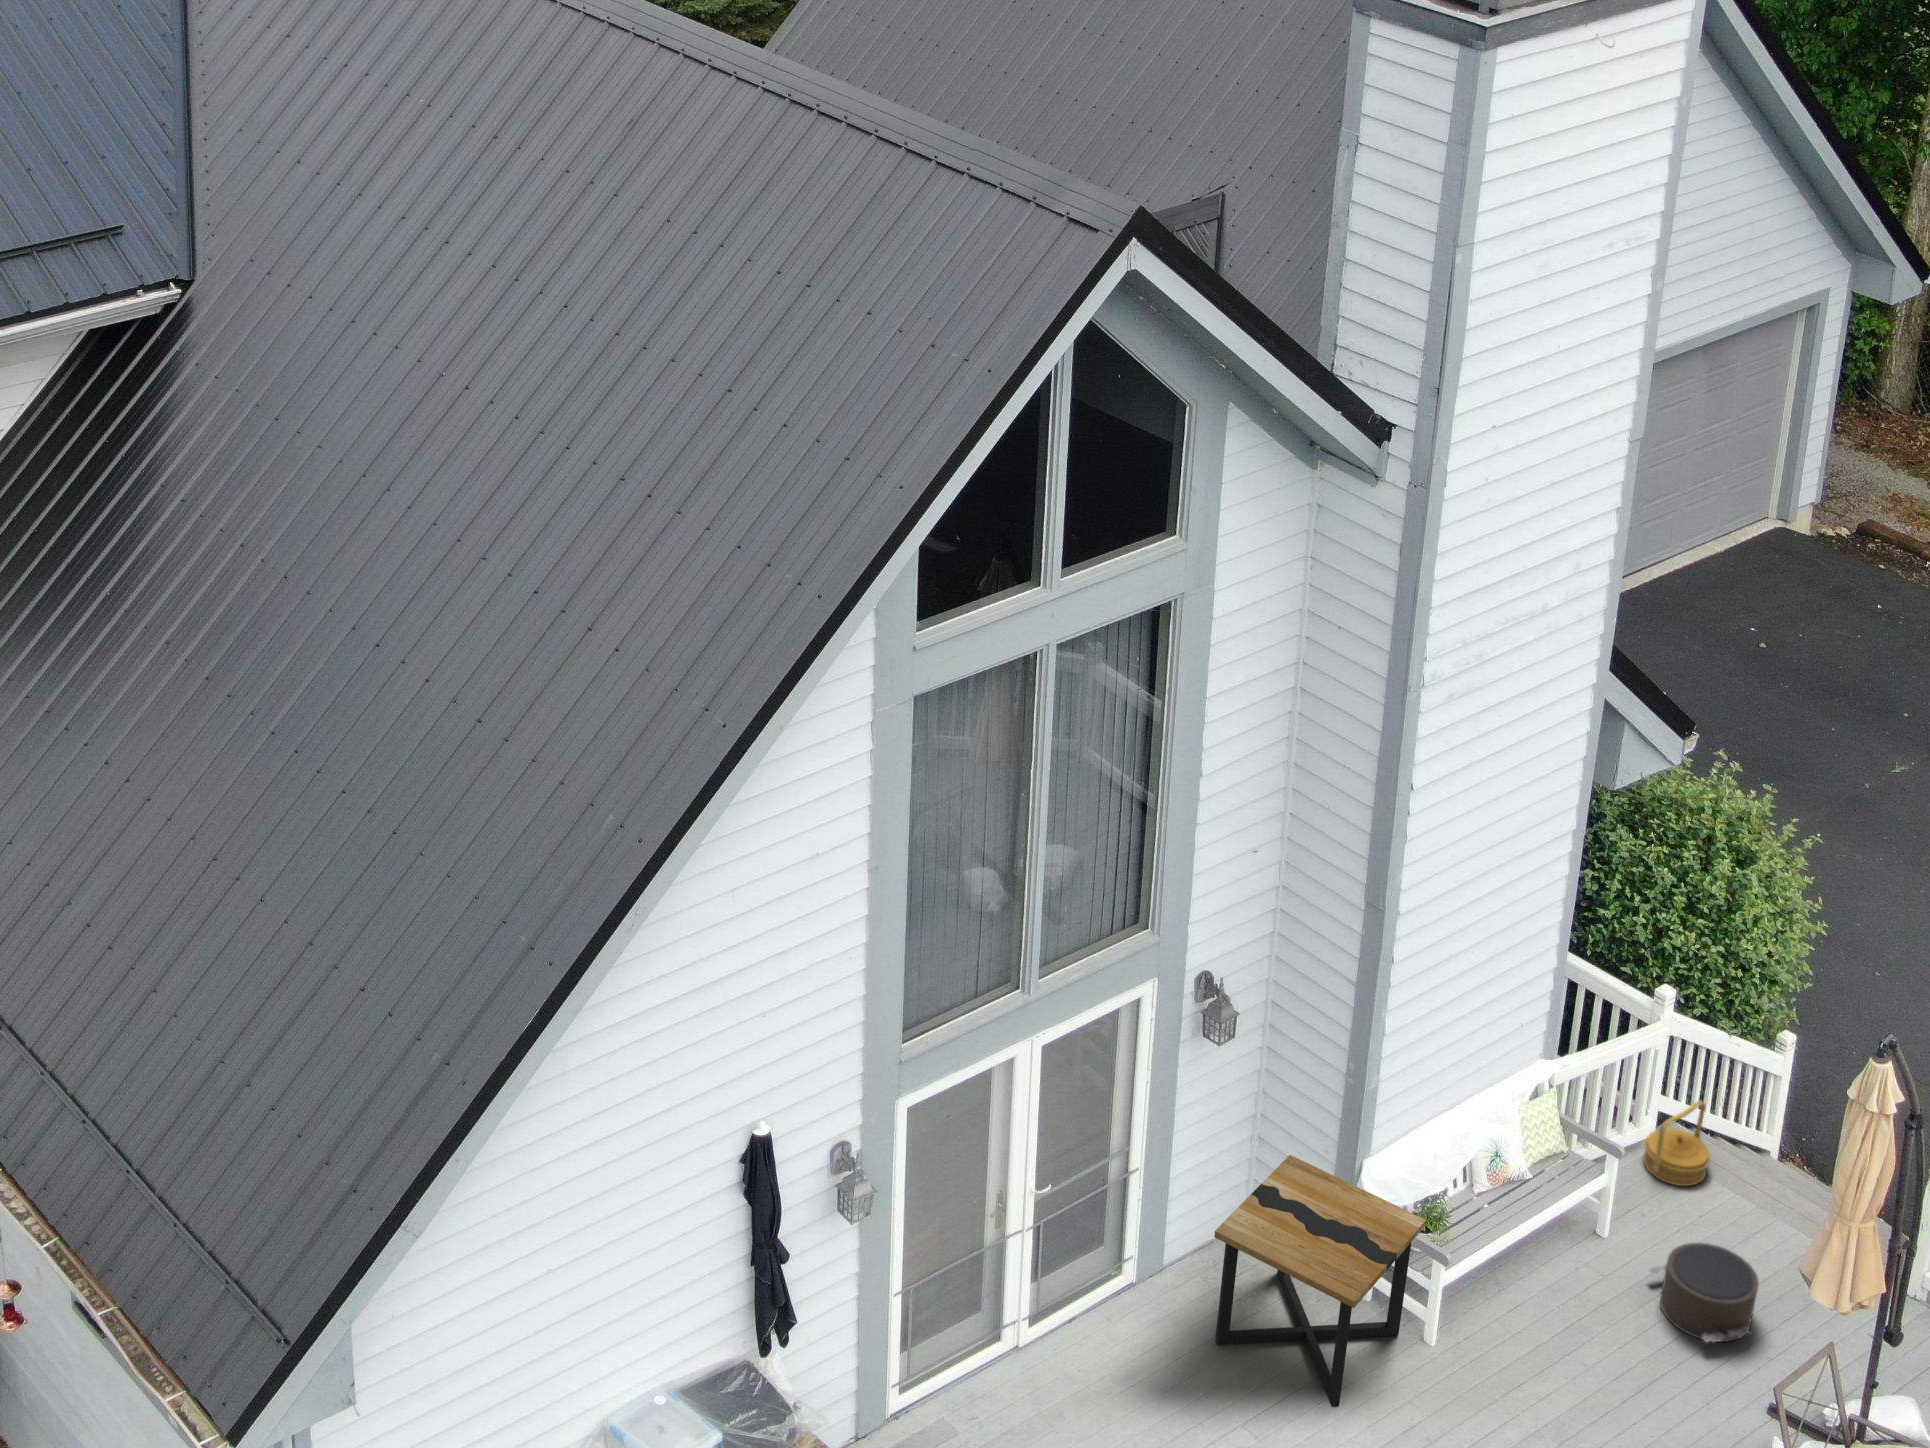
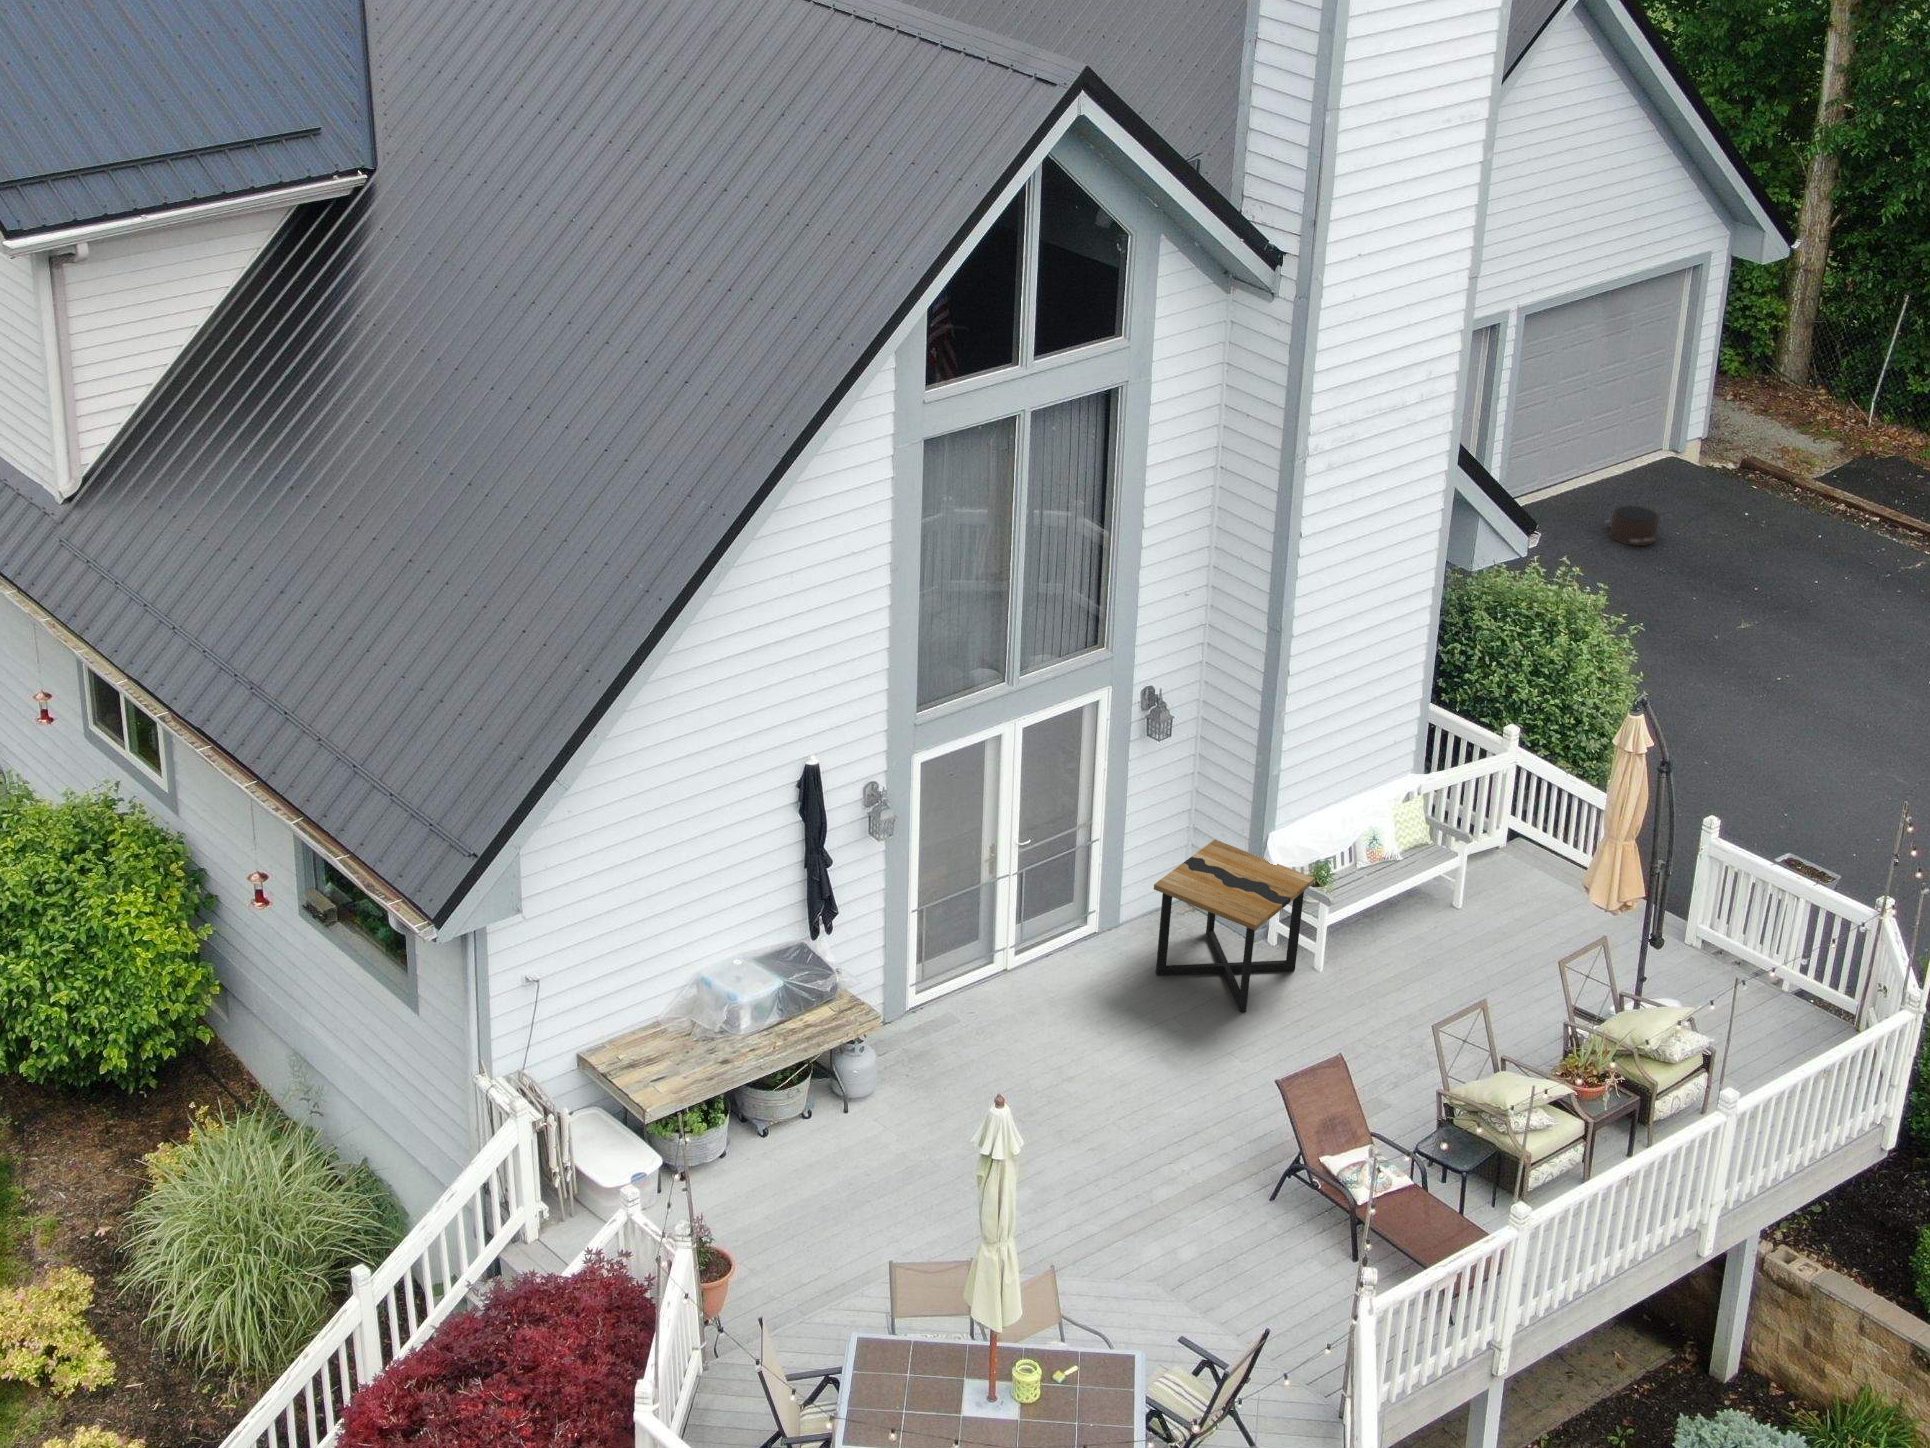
basket: present [1644,1101,1710,1186] -> none [1495,818,1545,881]
pouf: present [1649,1243,1759,1342] -> present [1606,506,1660,546]

